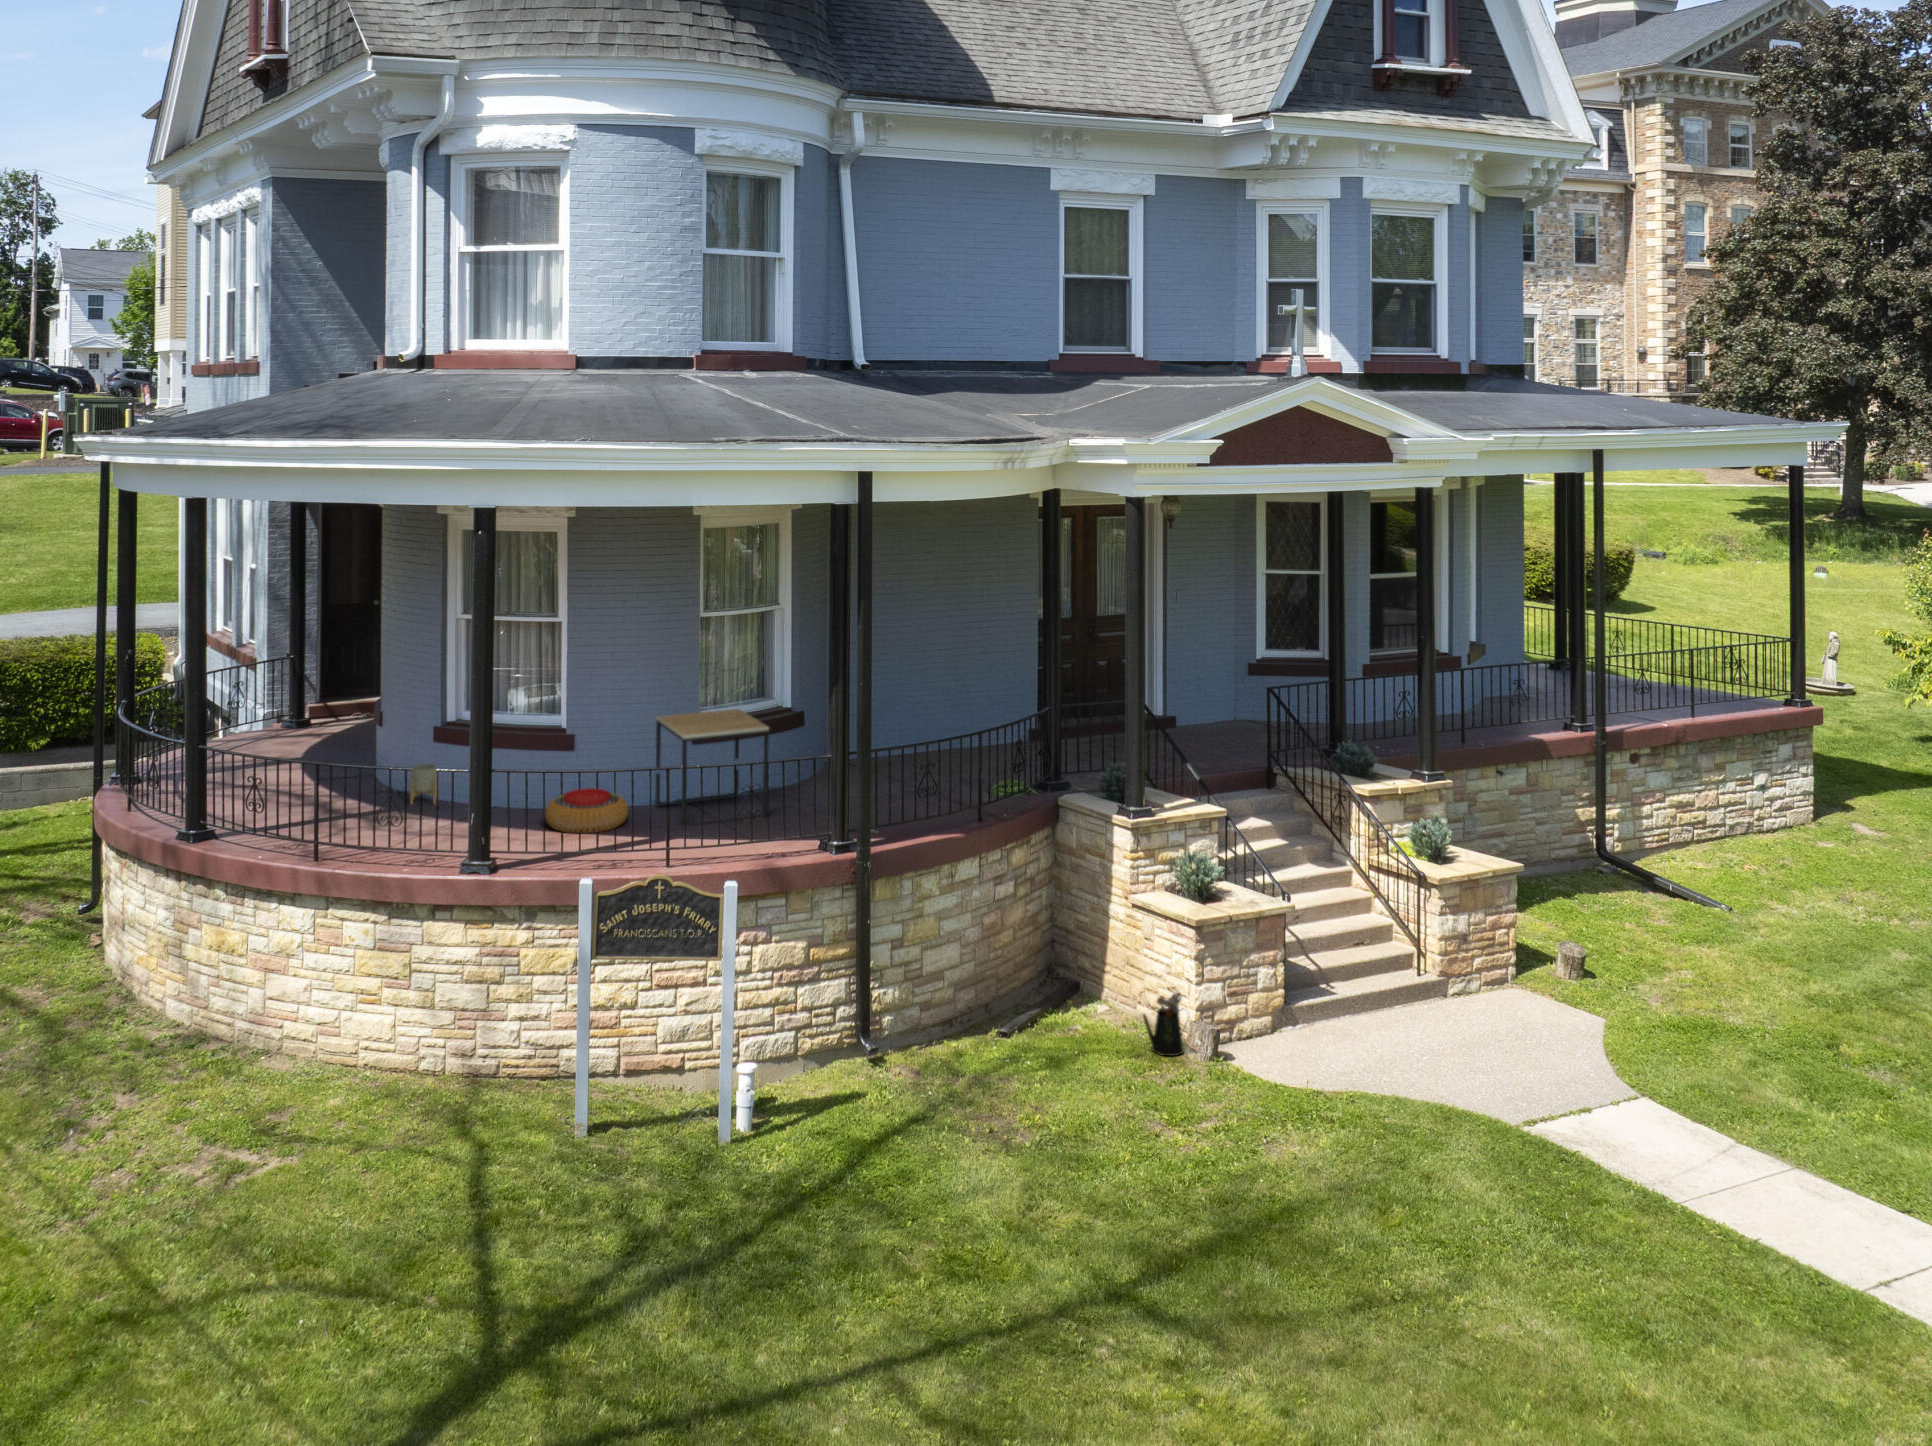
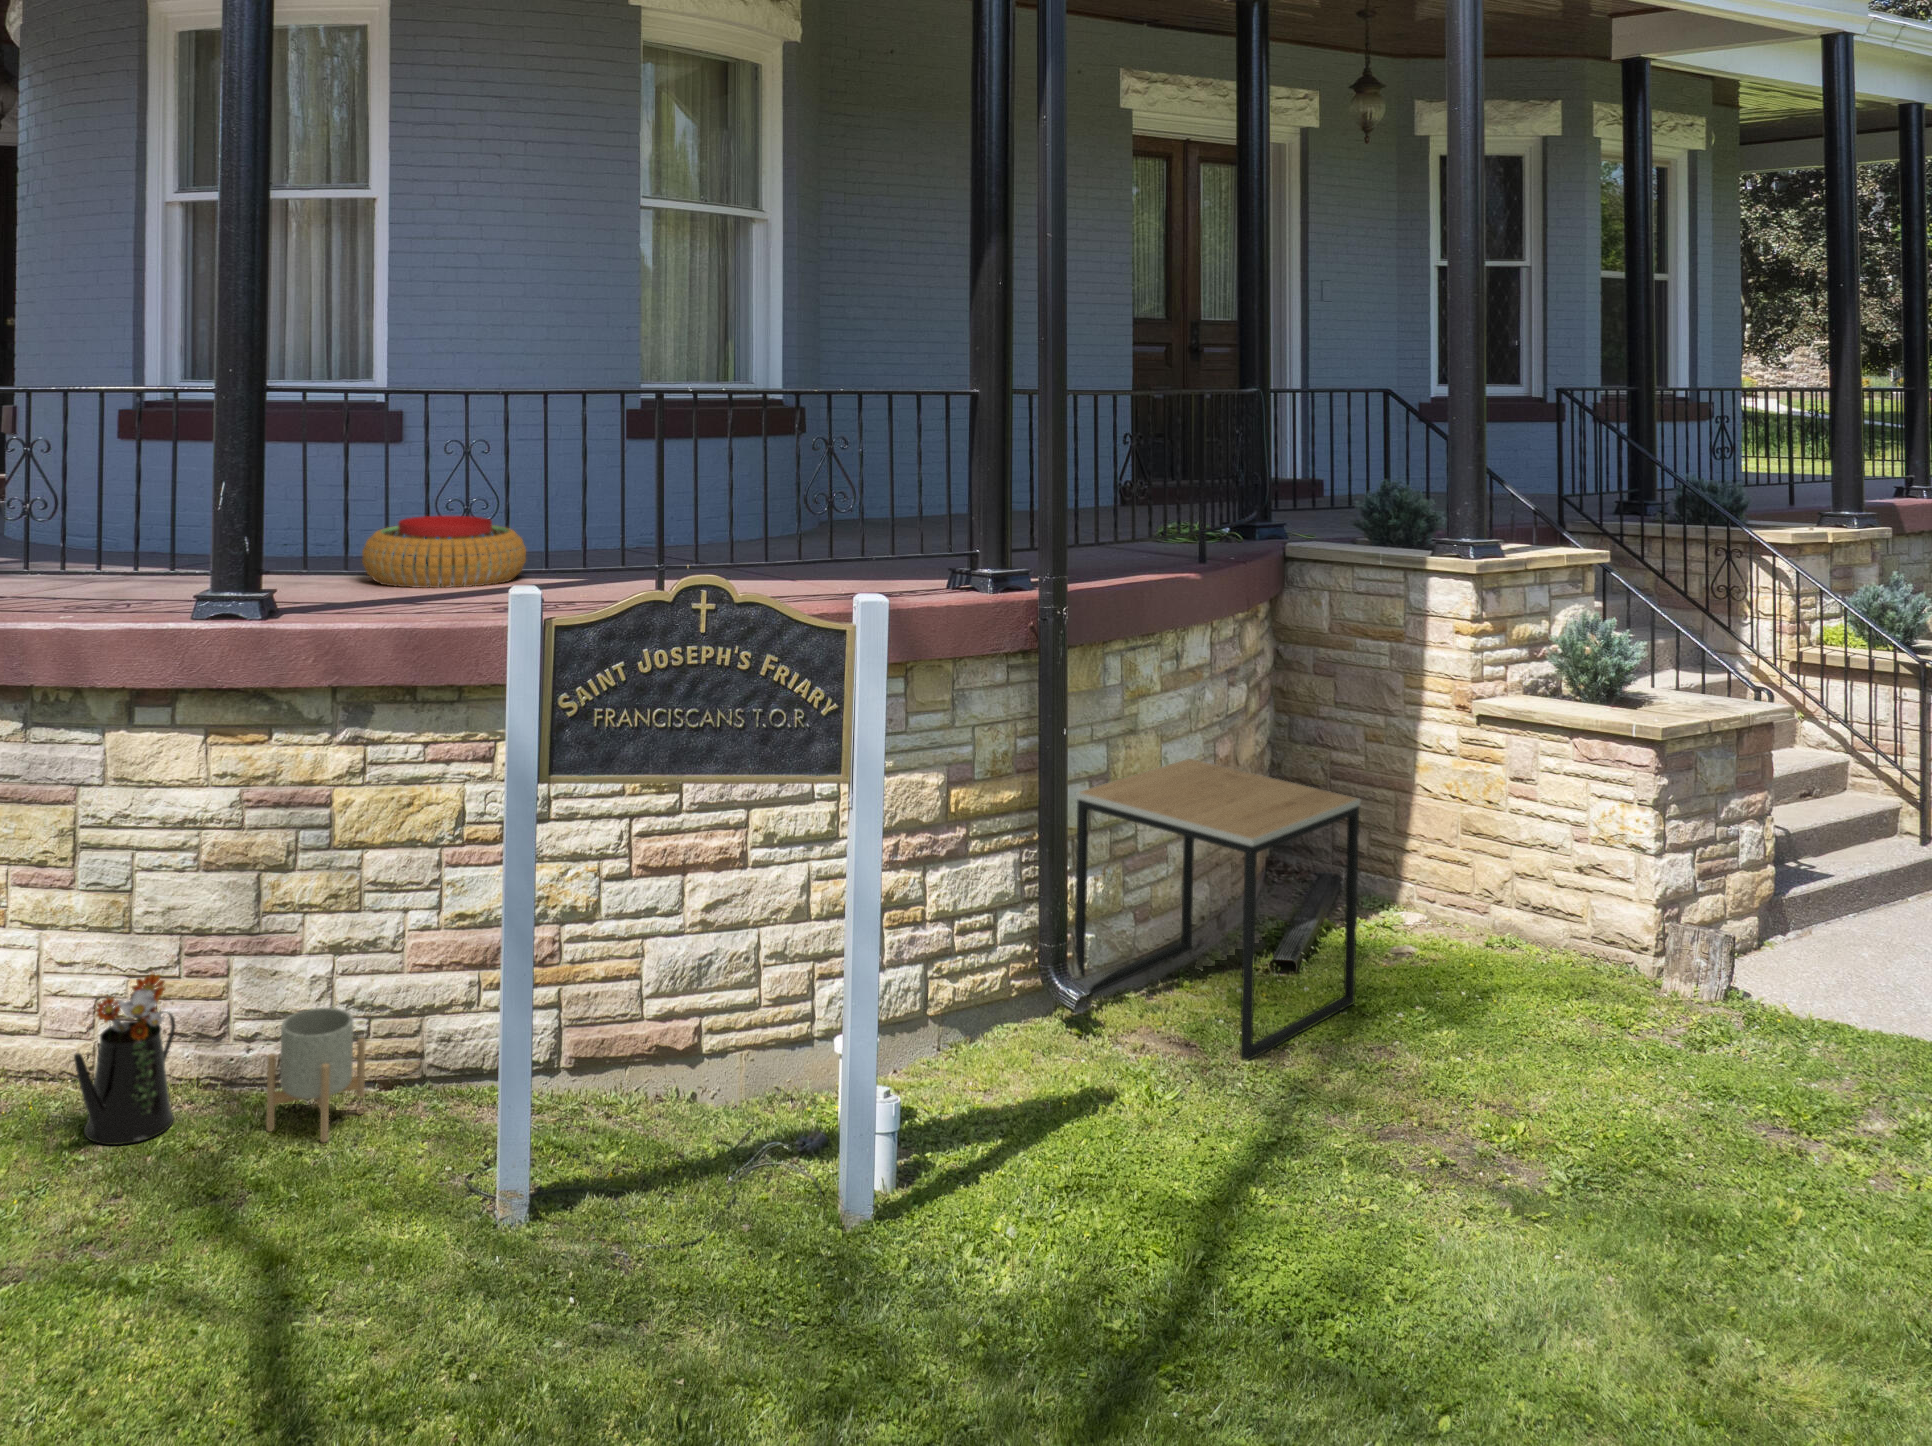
side table: present [655,709,769,826] -> present [1075,759,1360,1061]
planter: present [410,764,437,804] -> present [266,1008,365,1143]
watering can: present [1143,993,1189,1056] -> present [74,974,176,1145]

